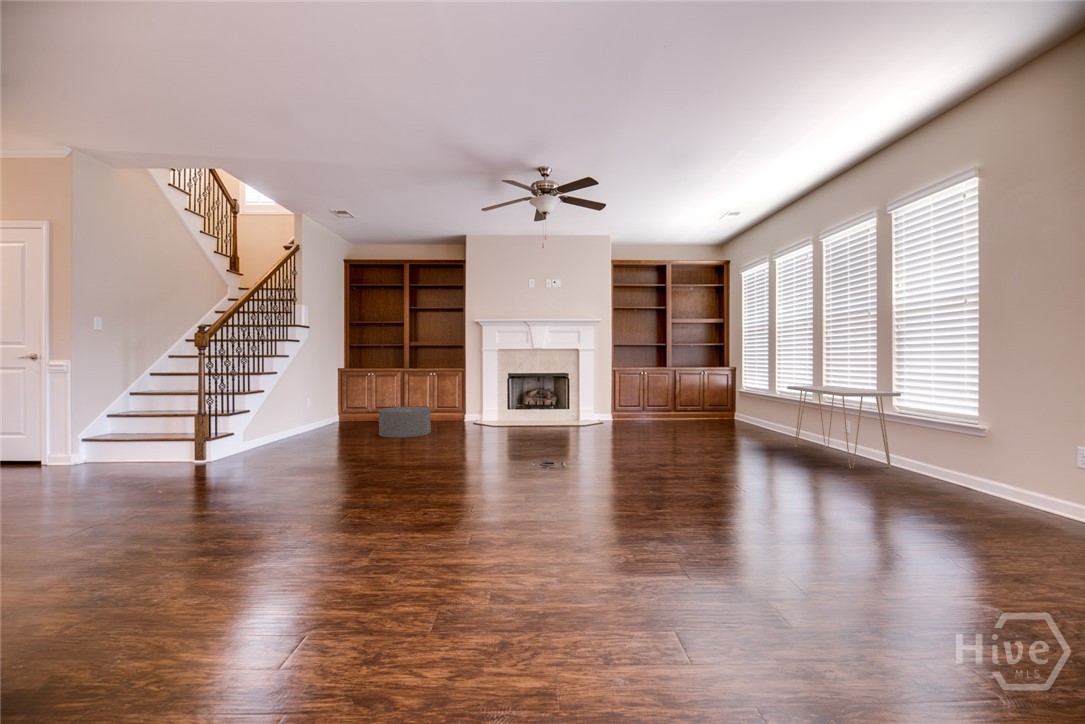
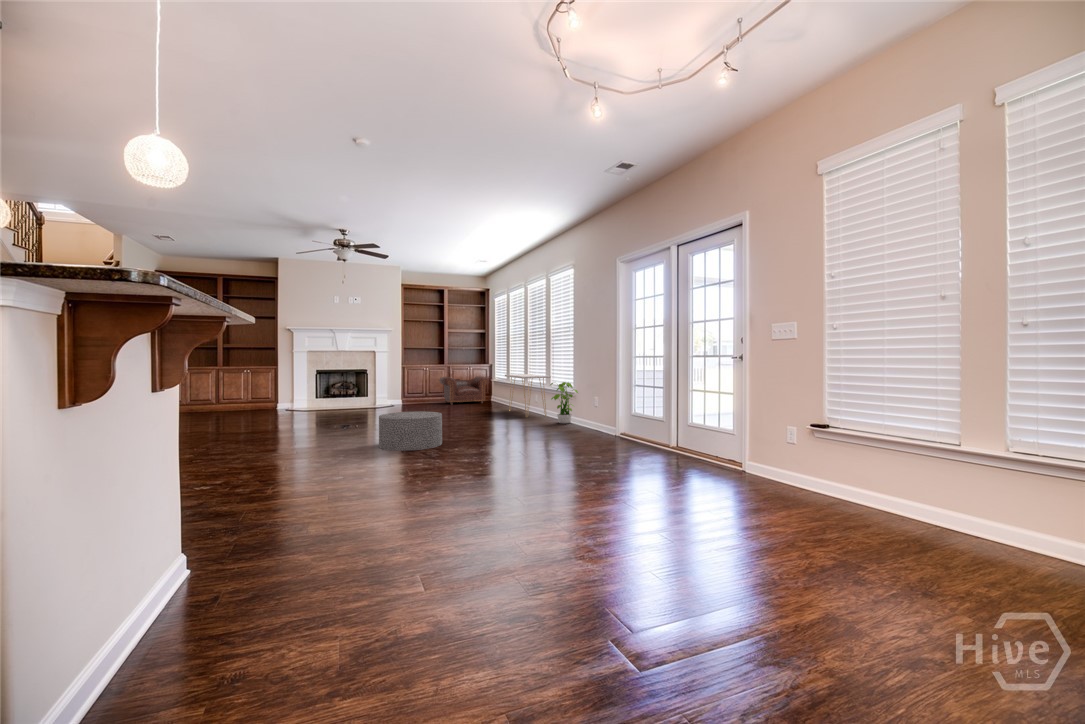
armchair: none [661,384,737,425] -> present [439,376,489,404]
ottoman: present [379,407,431,438] -> present [379,411,442,451]
potted plant: none [932,407,1016,499] -> present [550,382,578,423]

